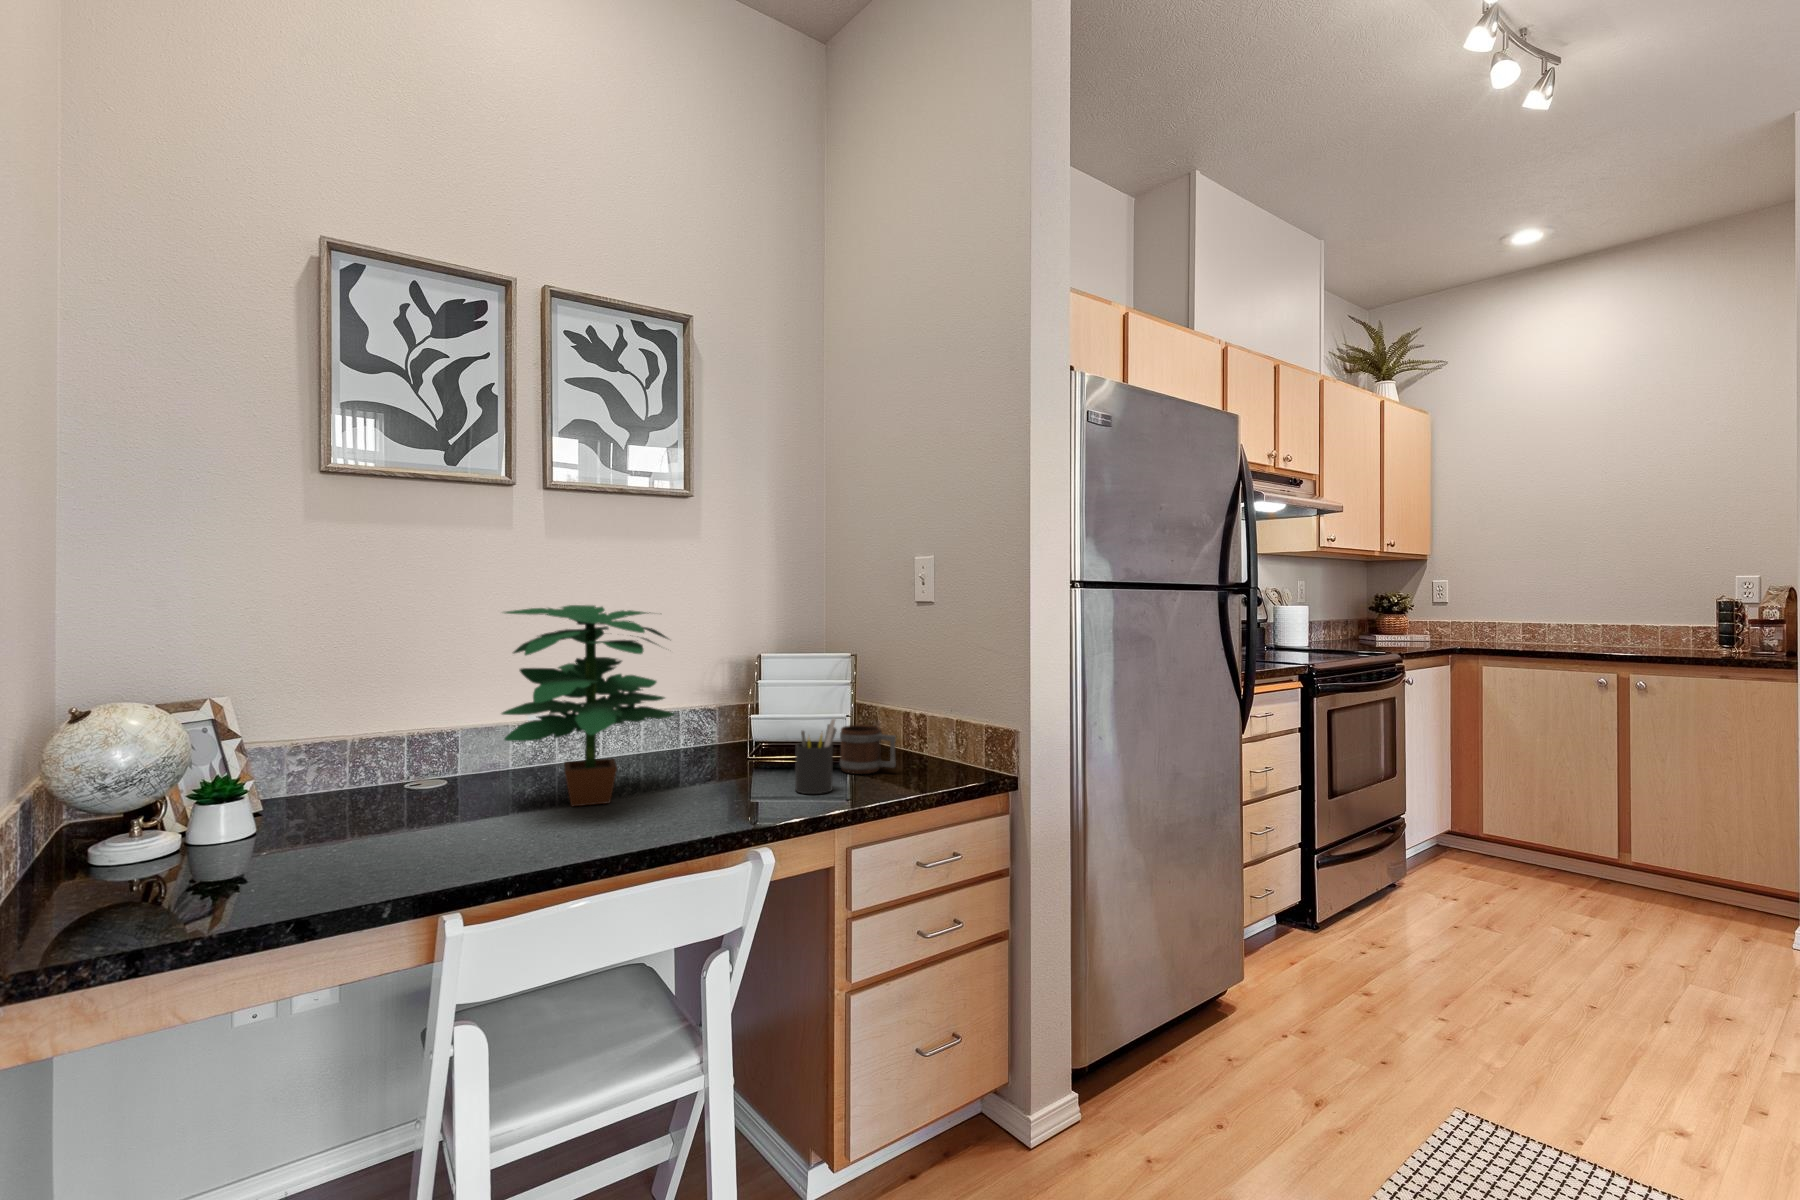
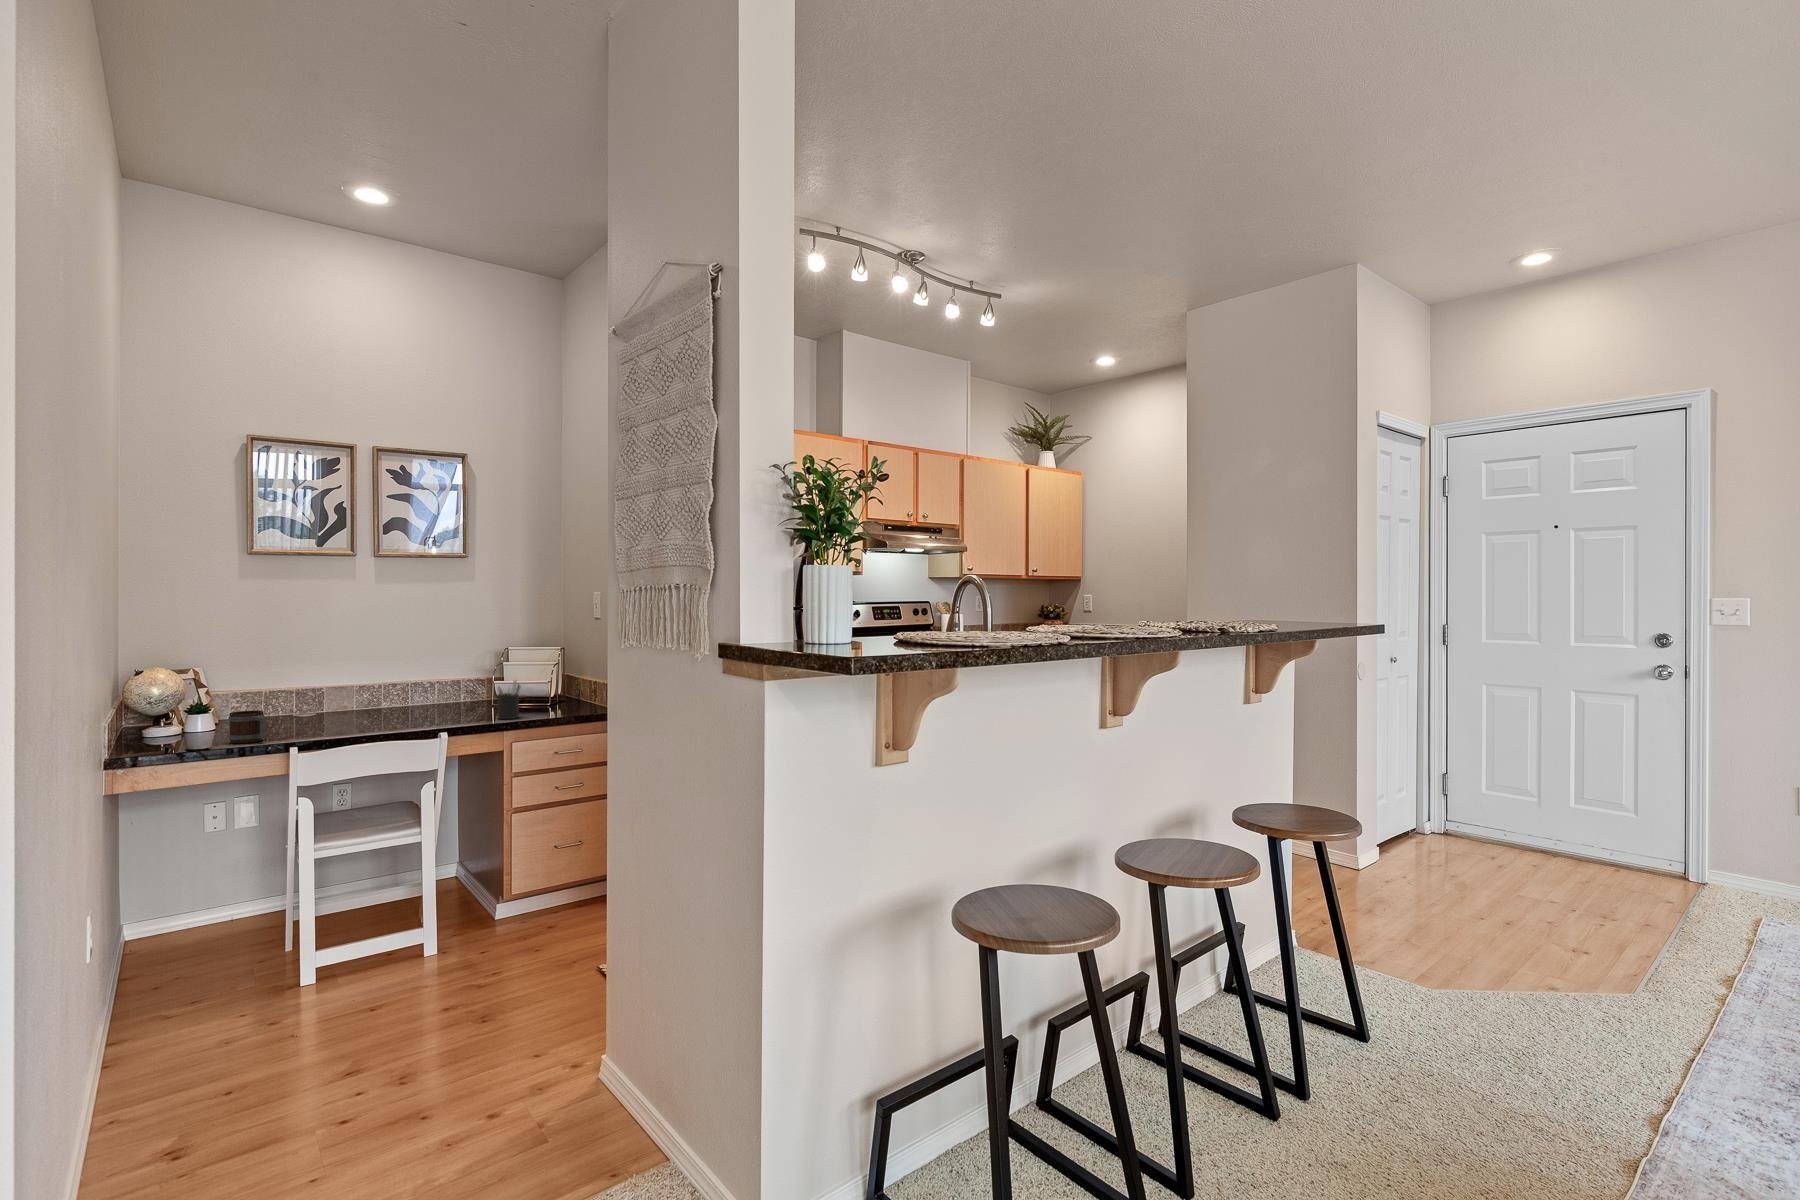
potted plant: present [502,605,674,806] -> none [337,621,436,723]
mug: present [840,725,896,774] -> present [229,710,266,743]

